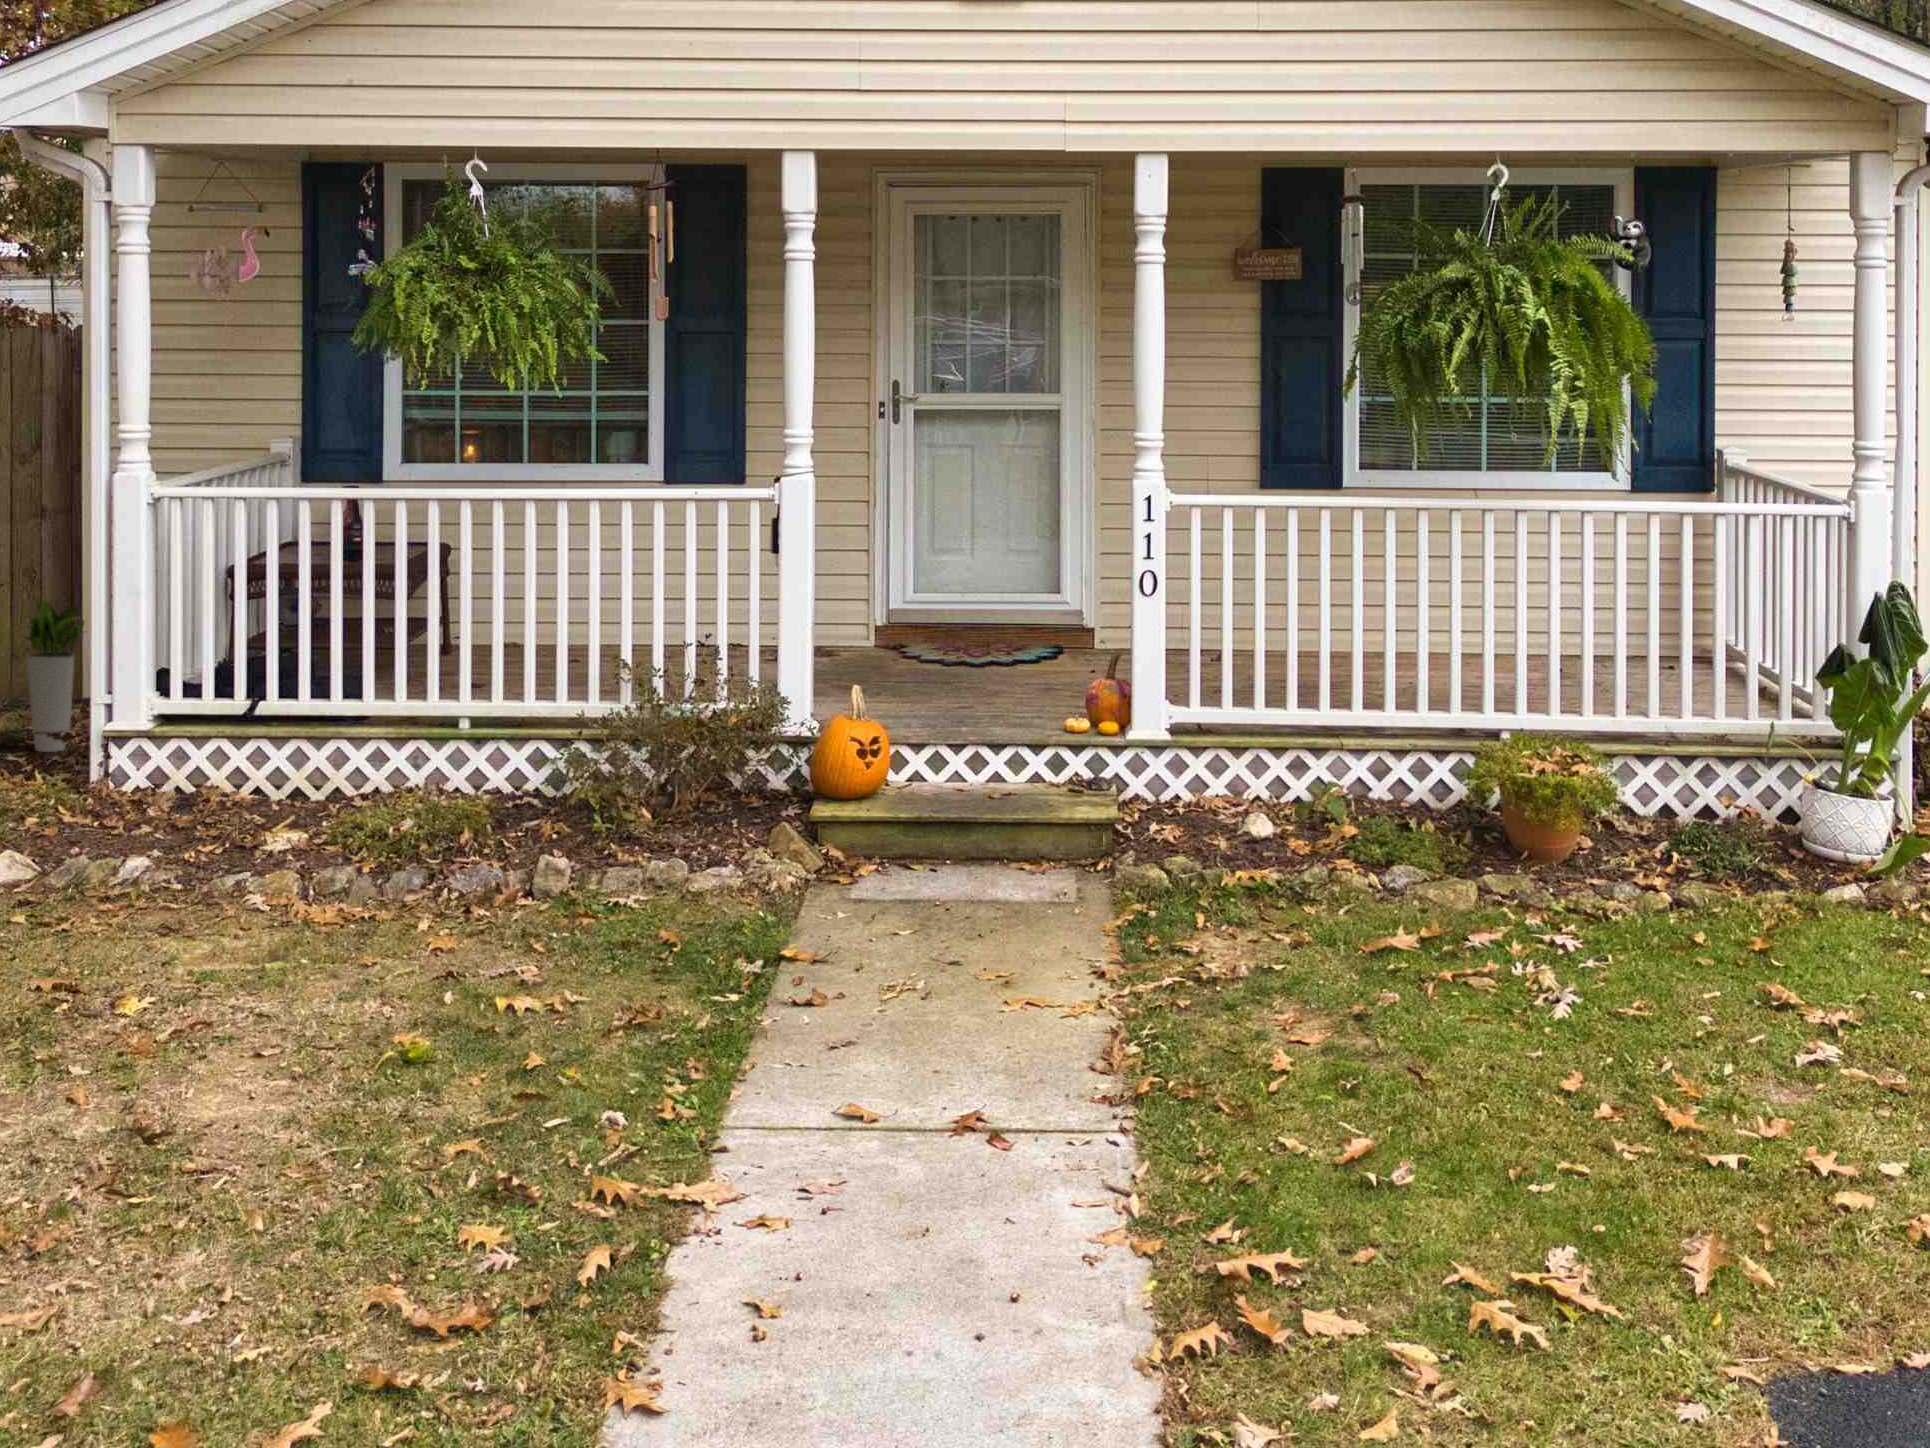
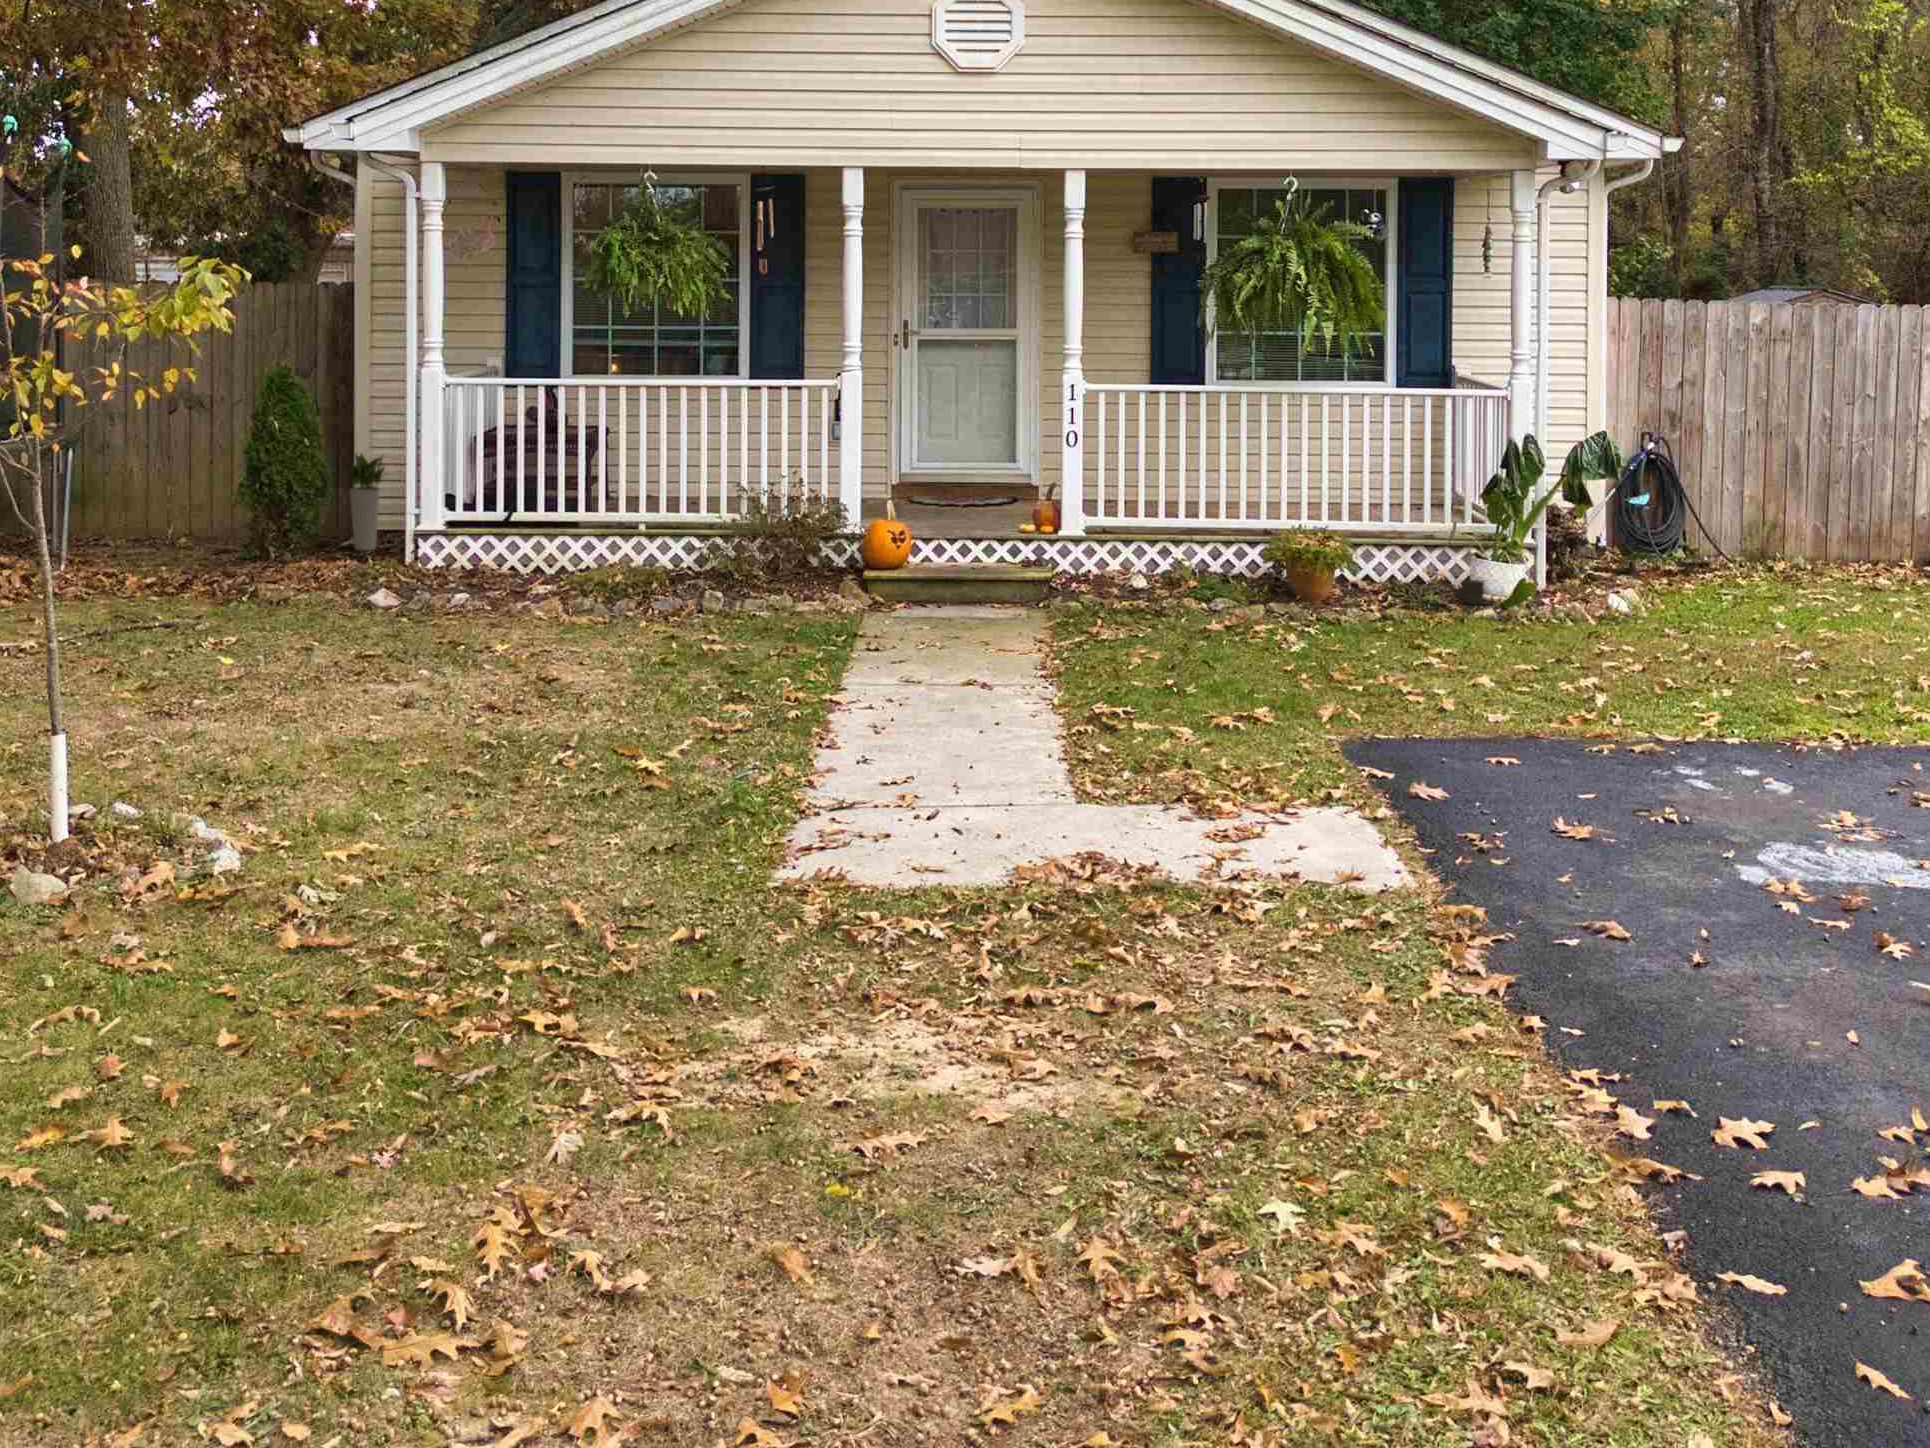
watering can: none [1755,815,1833,859] -> present [1442,580,1485,605]

